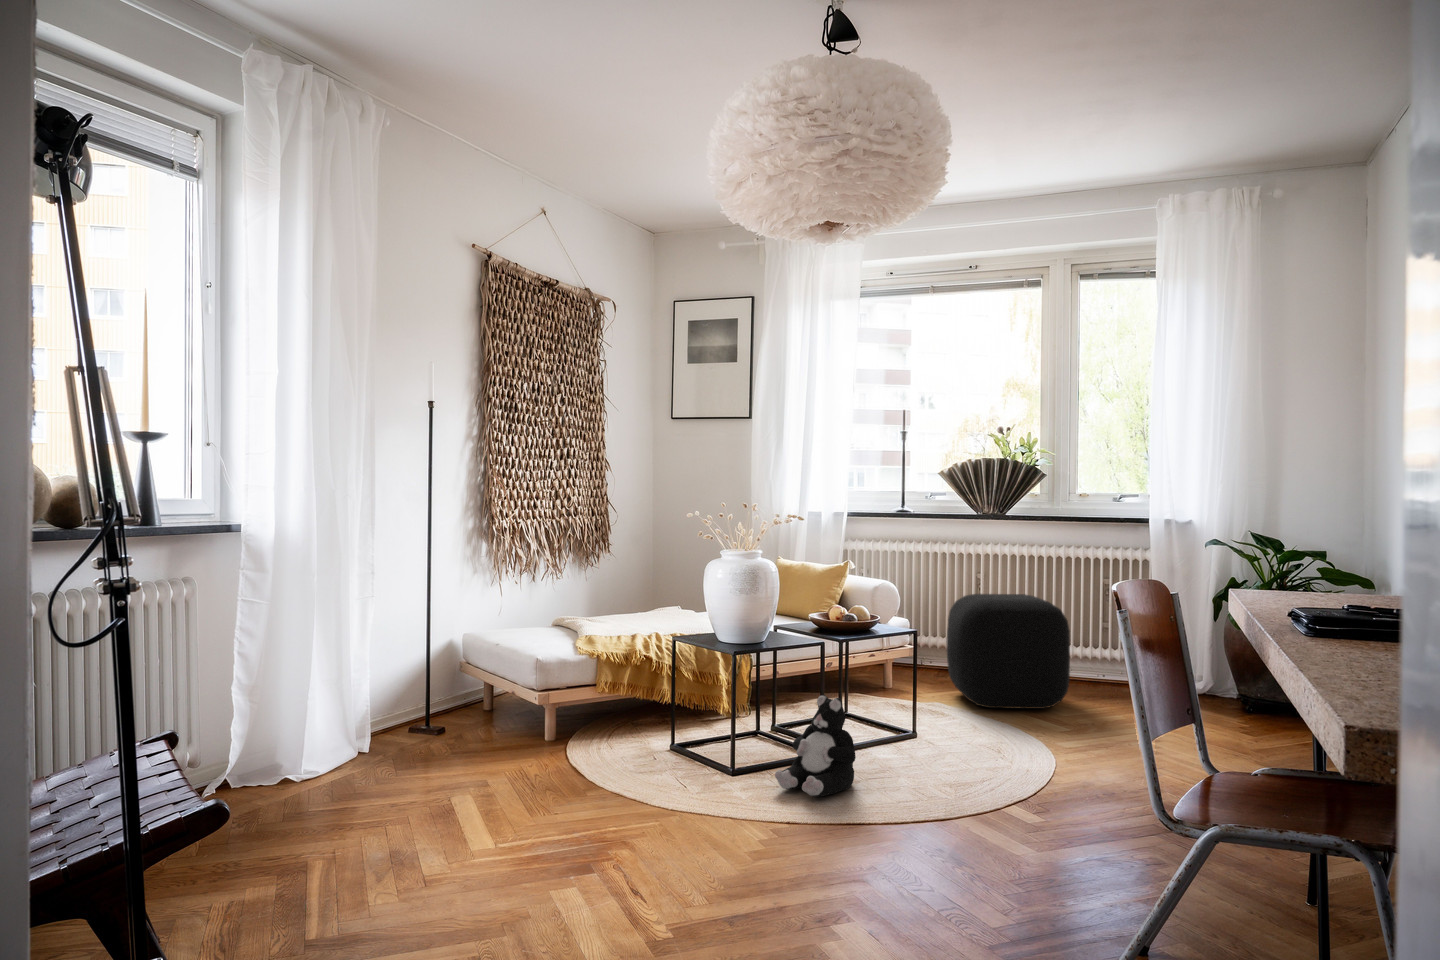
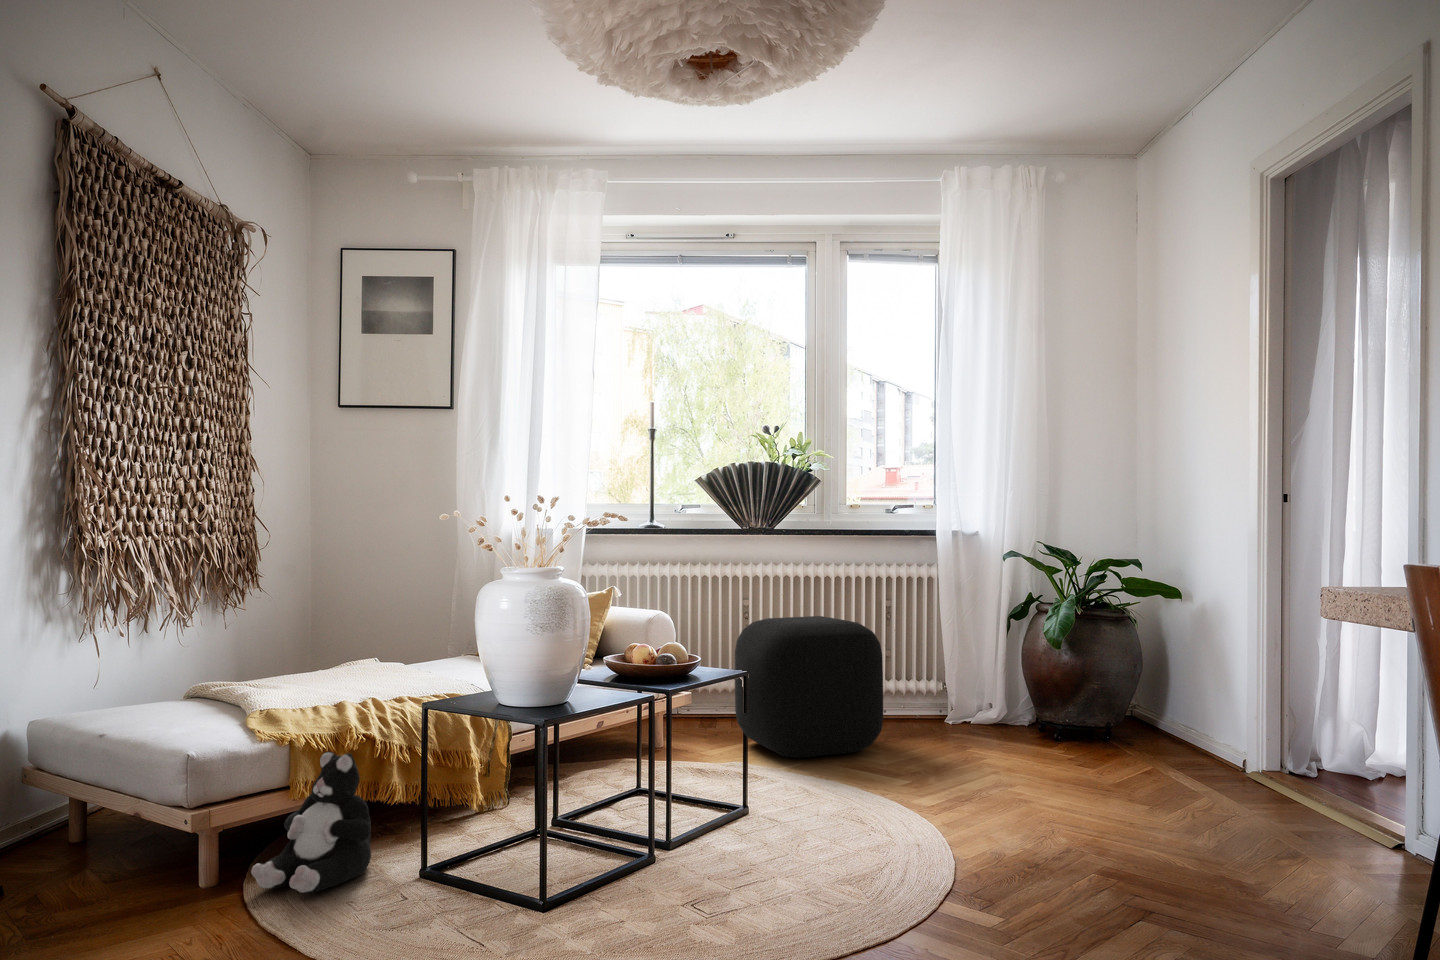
plush toy: present [775,695,856,797] -> present [251,752,371,893]

